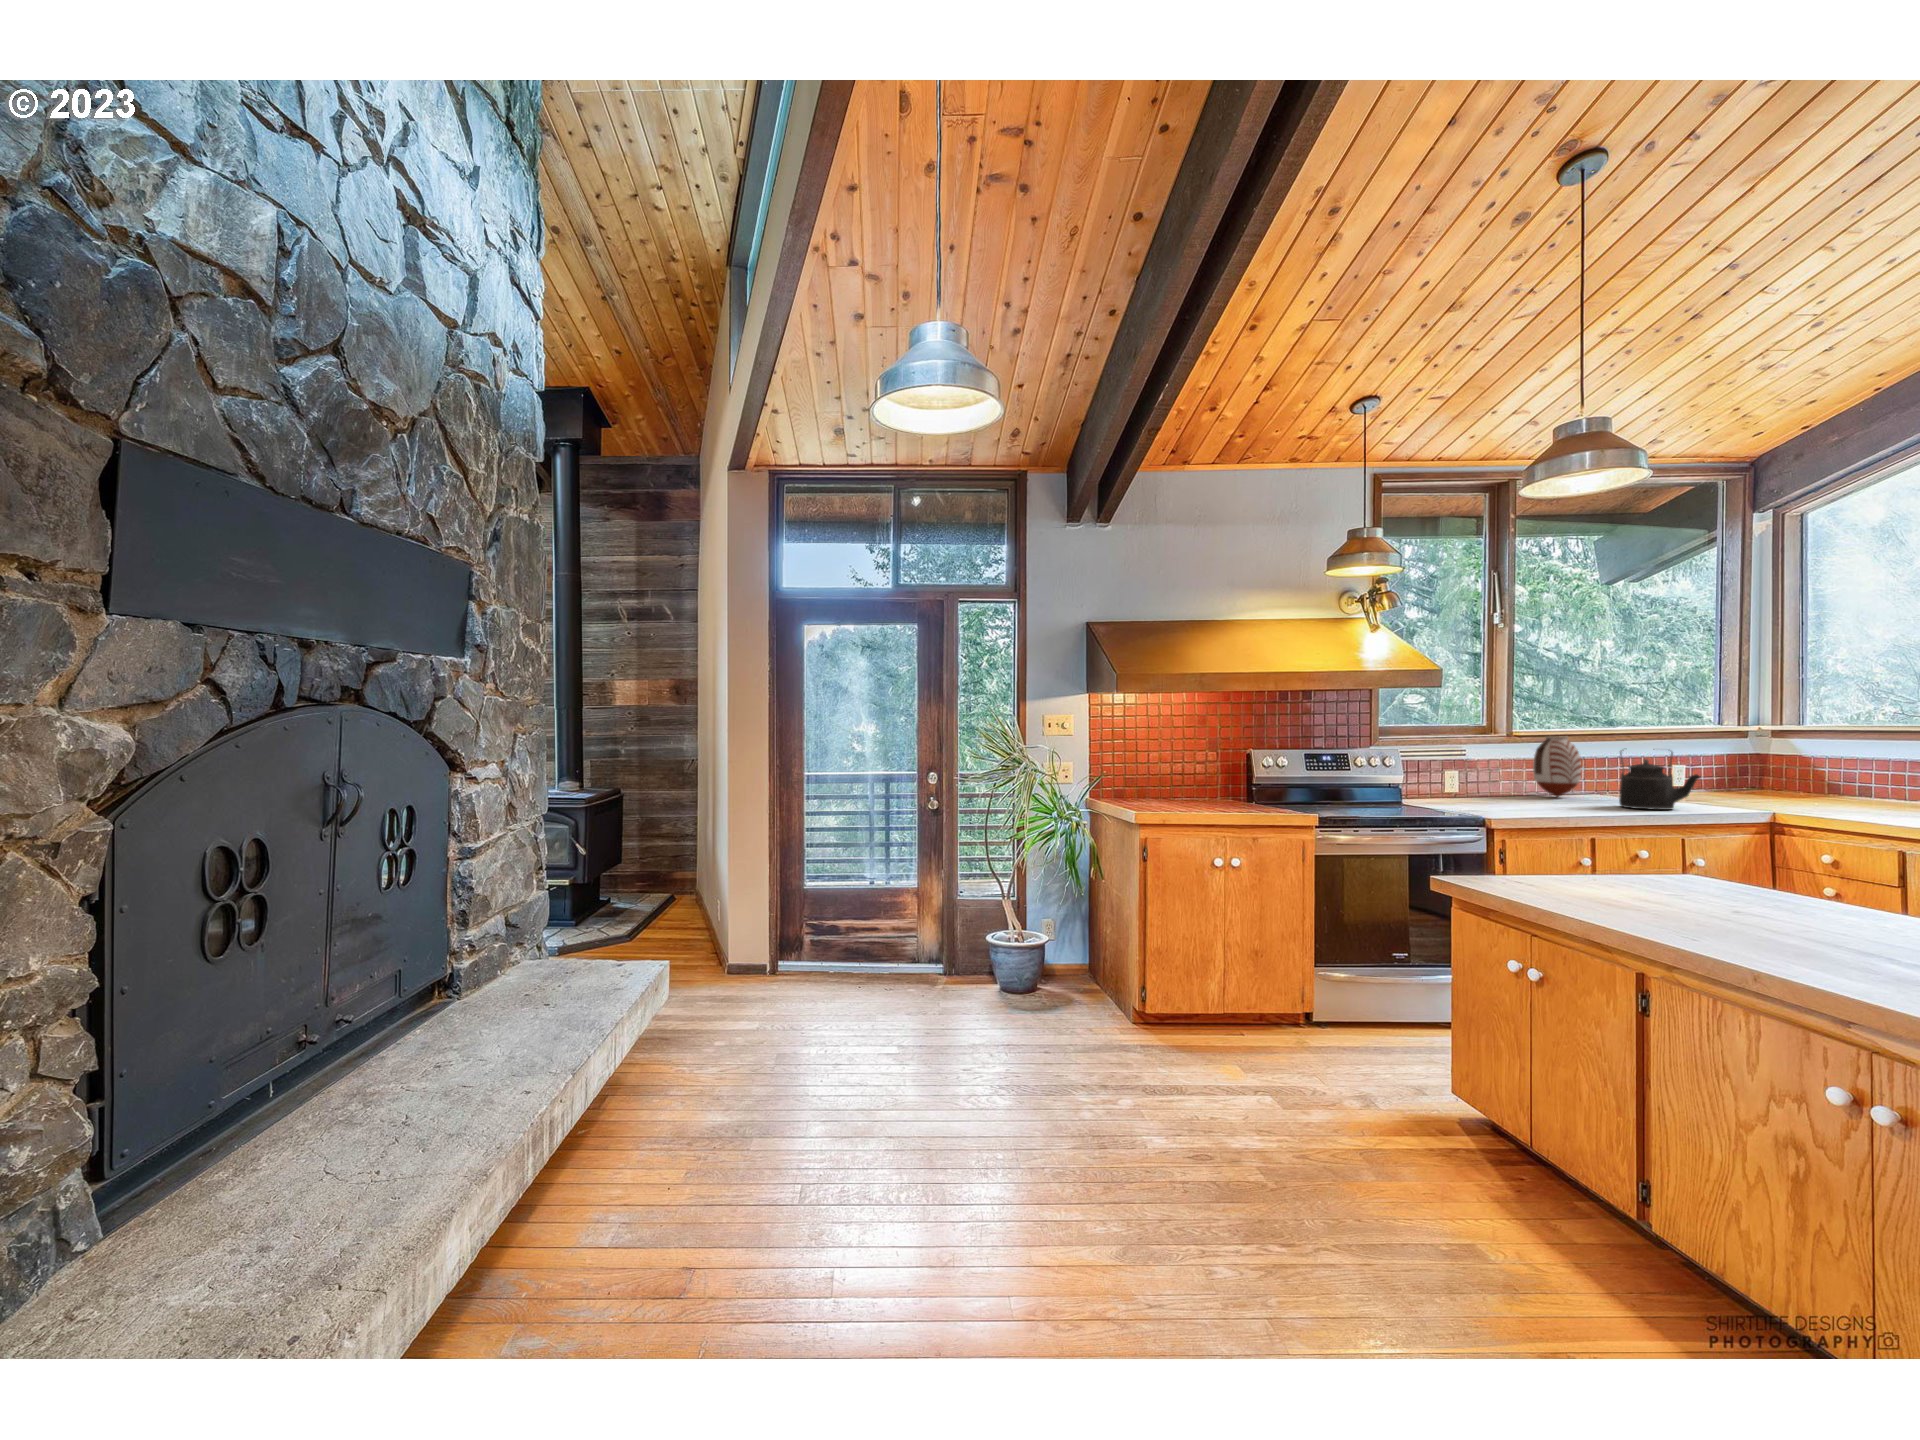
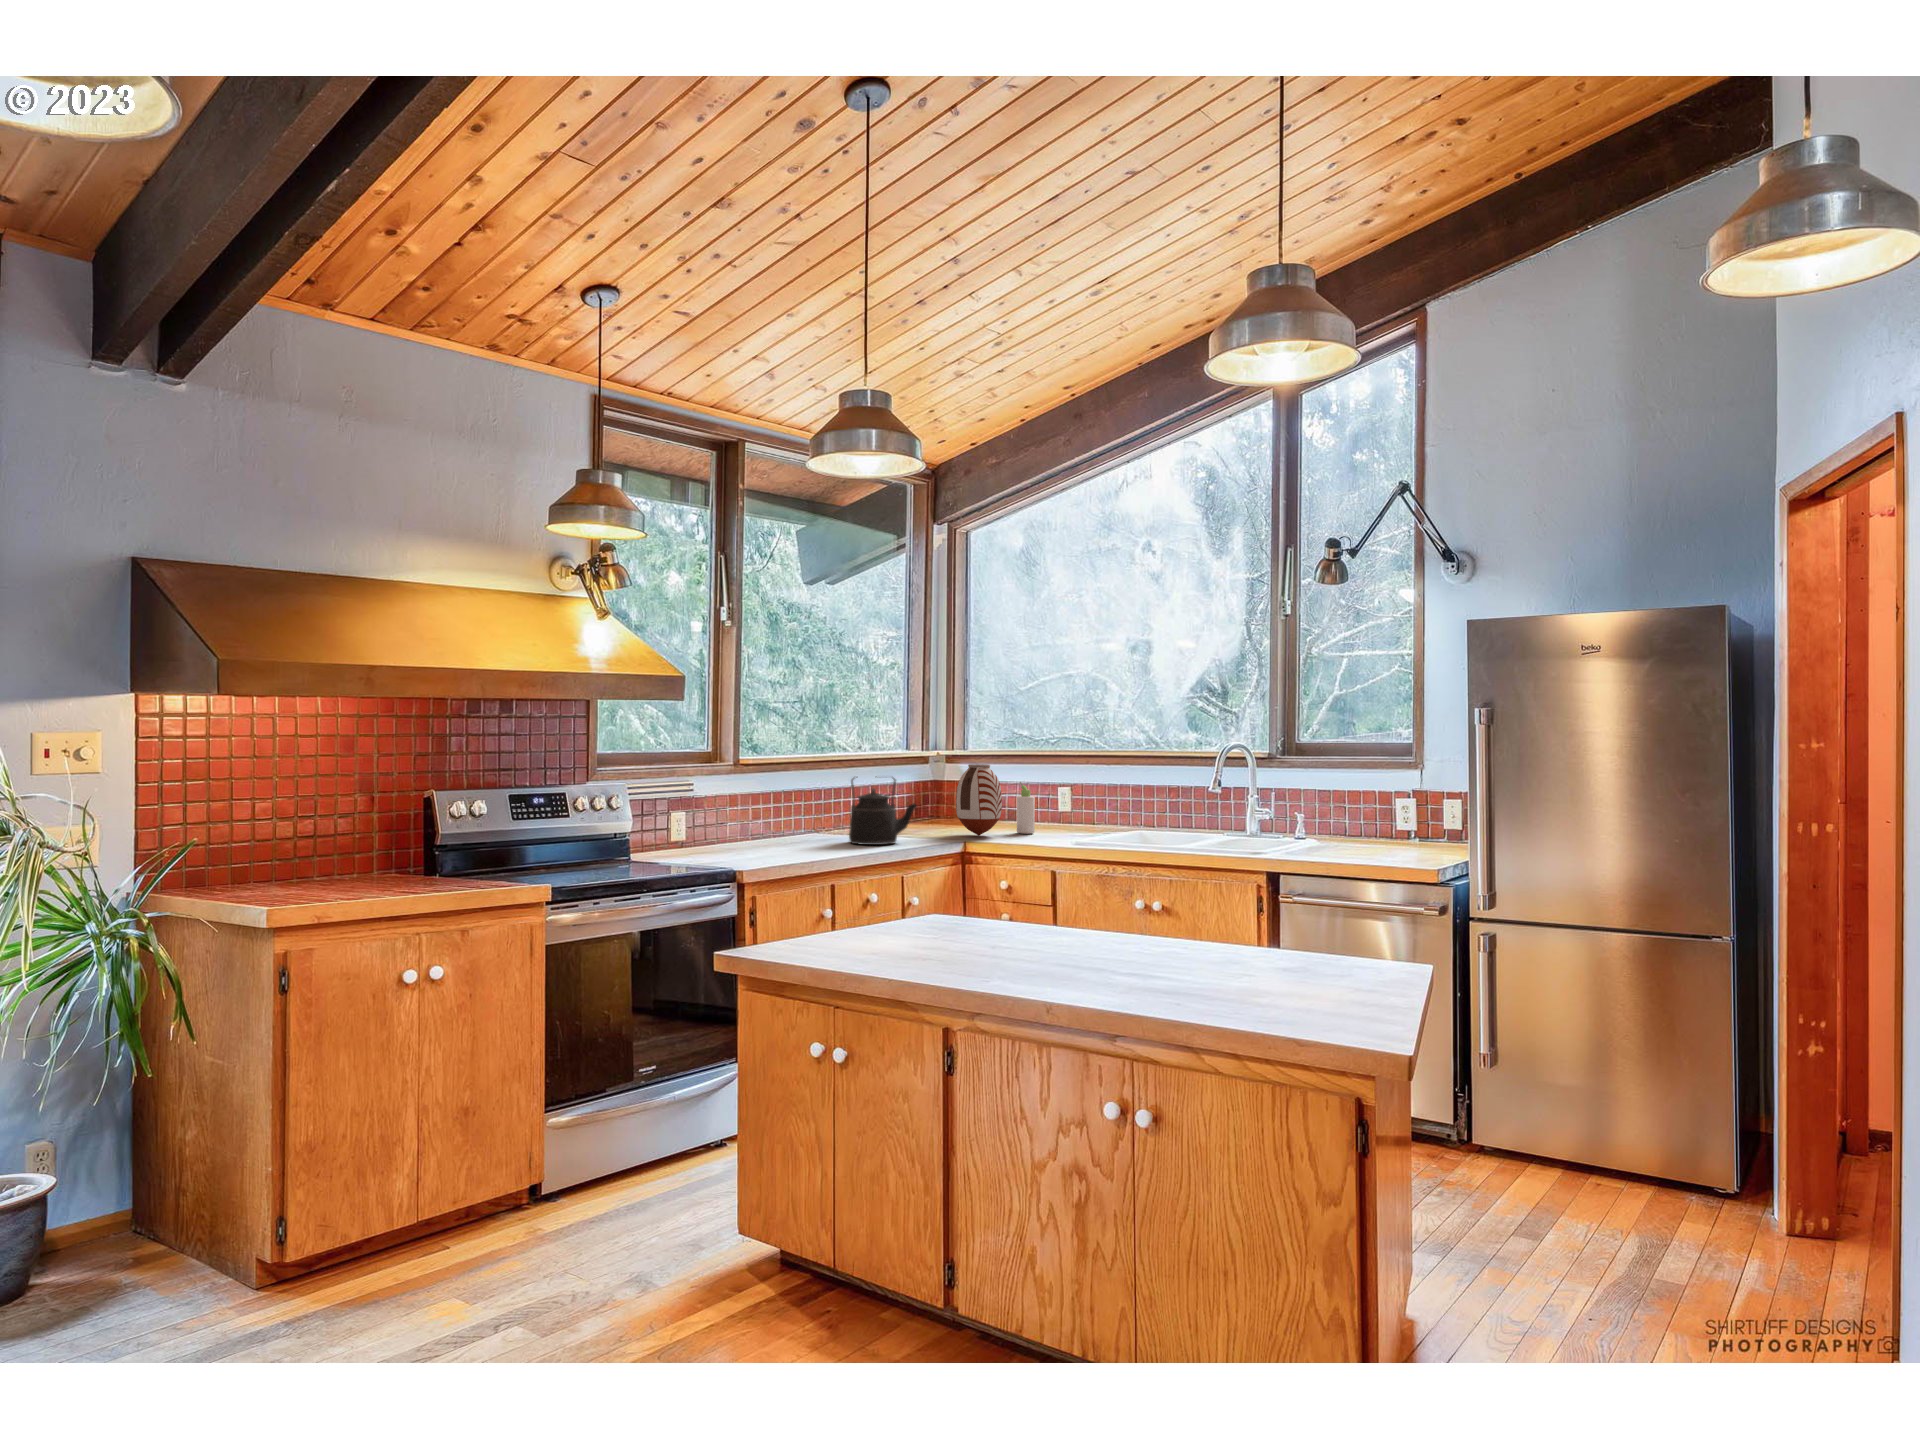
vase: present [1533,736,1581,797] -> present [956,764,1002,836]
bottle: none [1852,758,1879,811] -> present [1017,782,1035,834]

